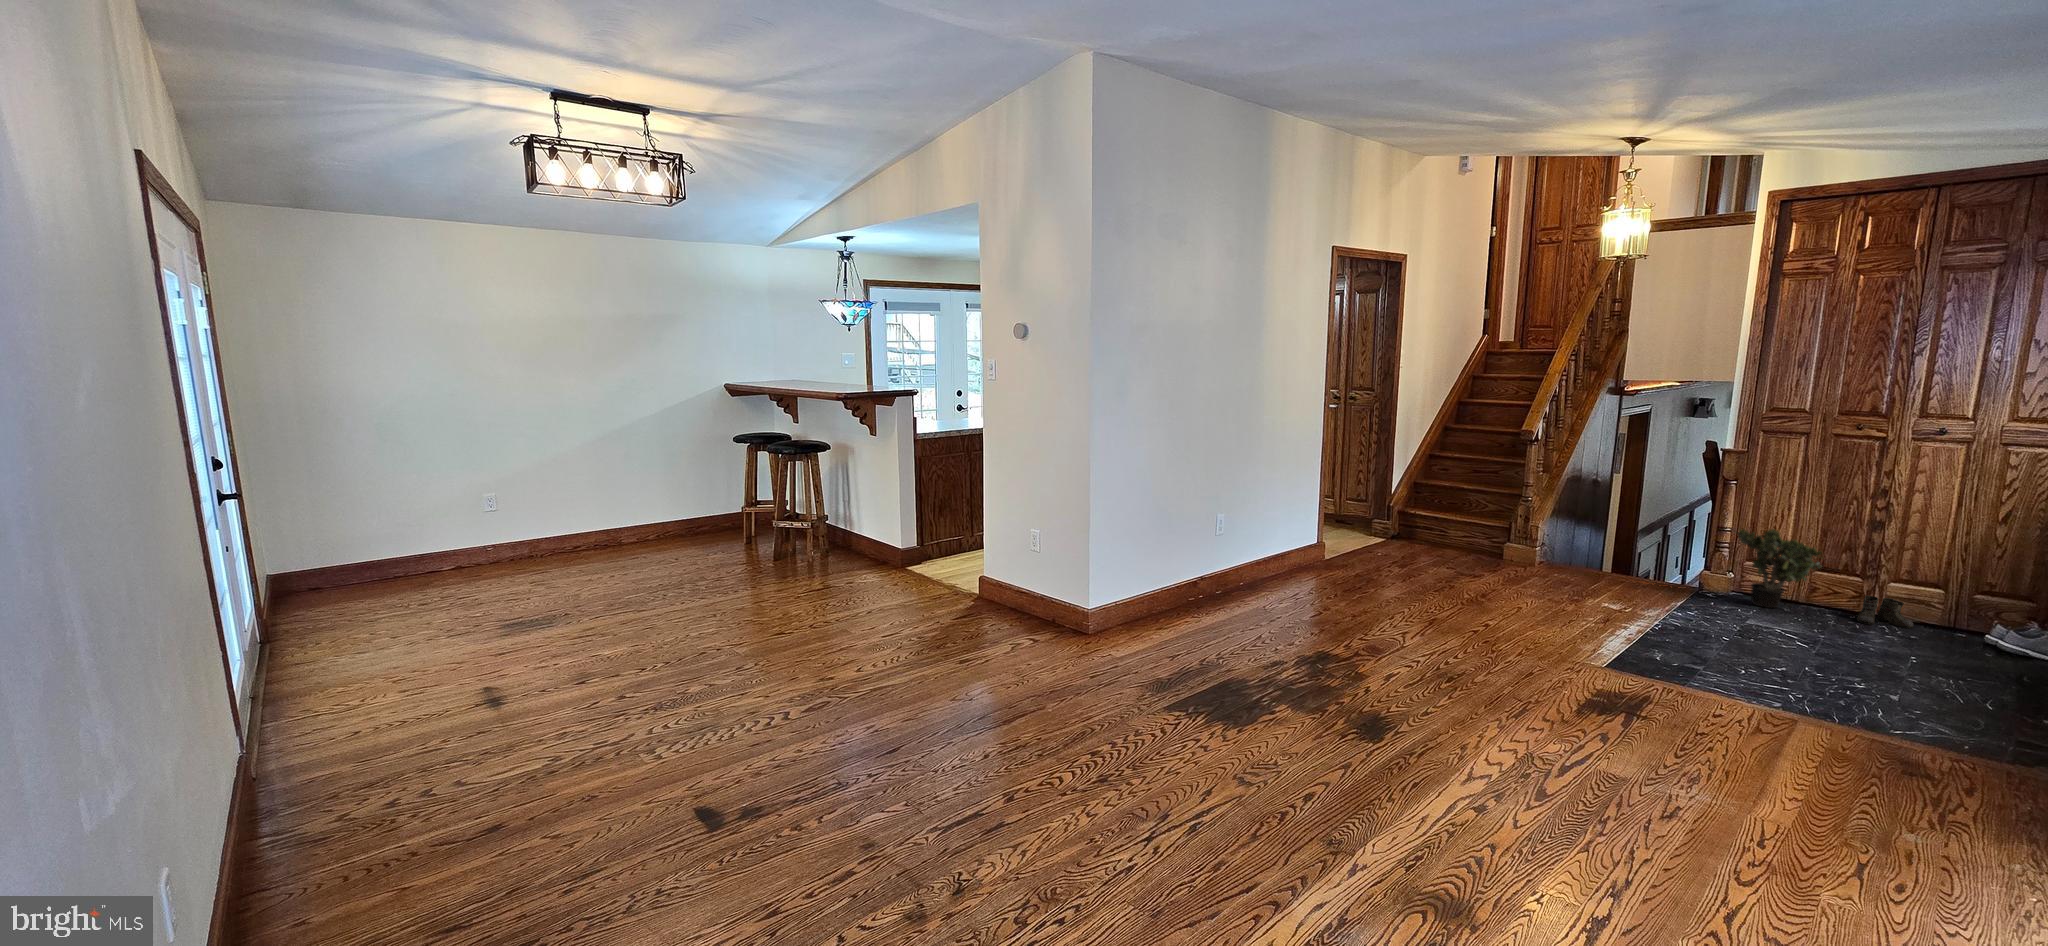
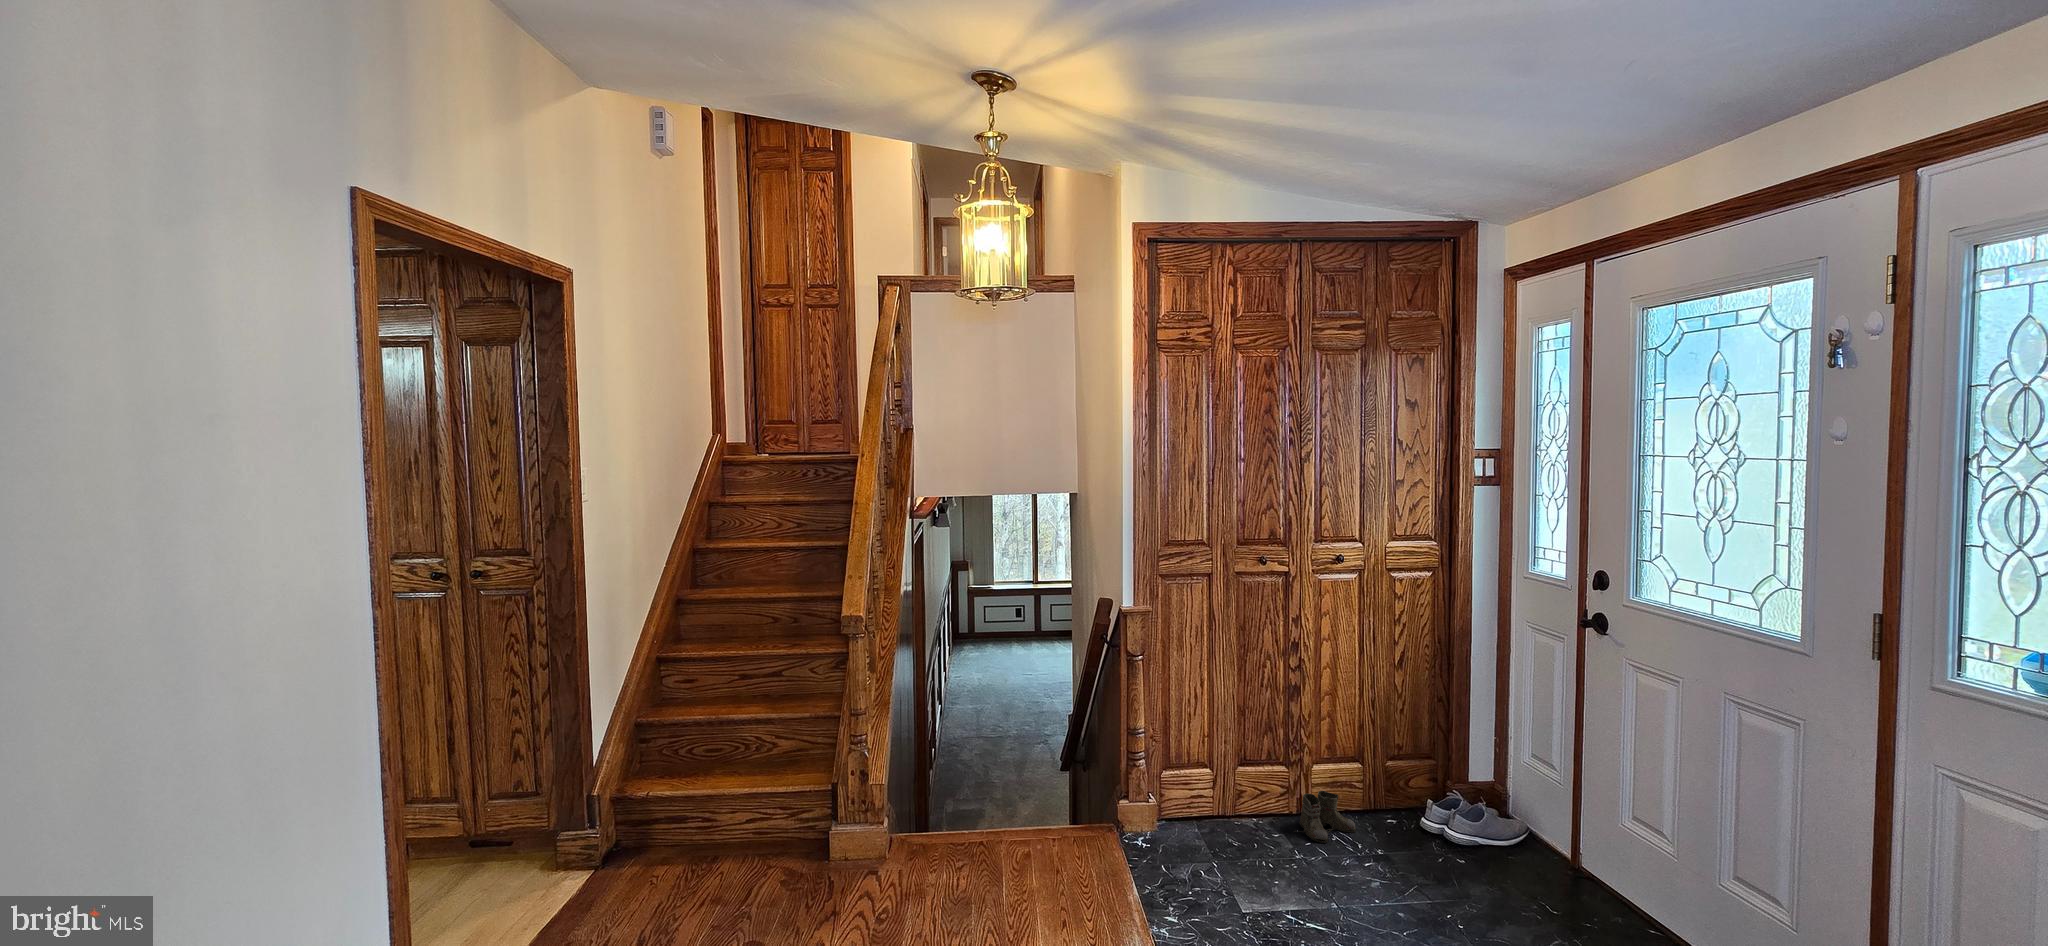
potted plant: present [1735,529,1822,608] -> none [1164,726,1269,851]

